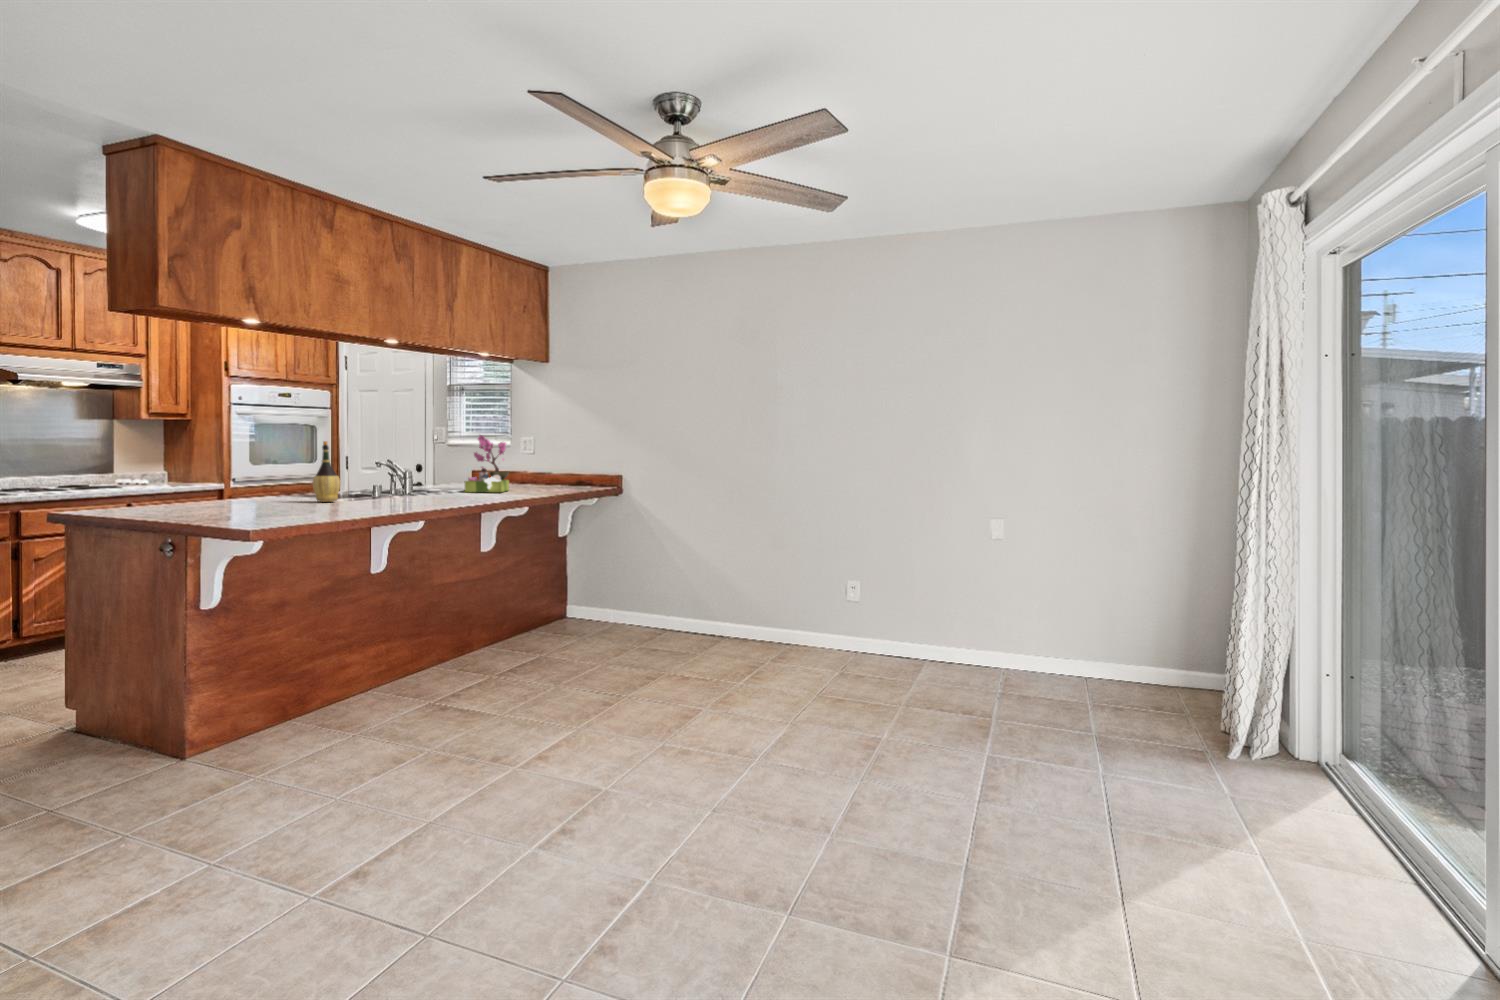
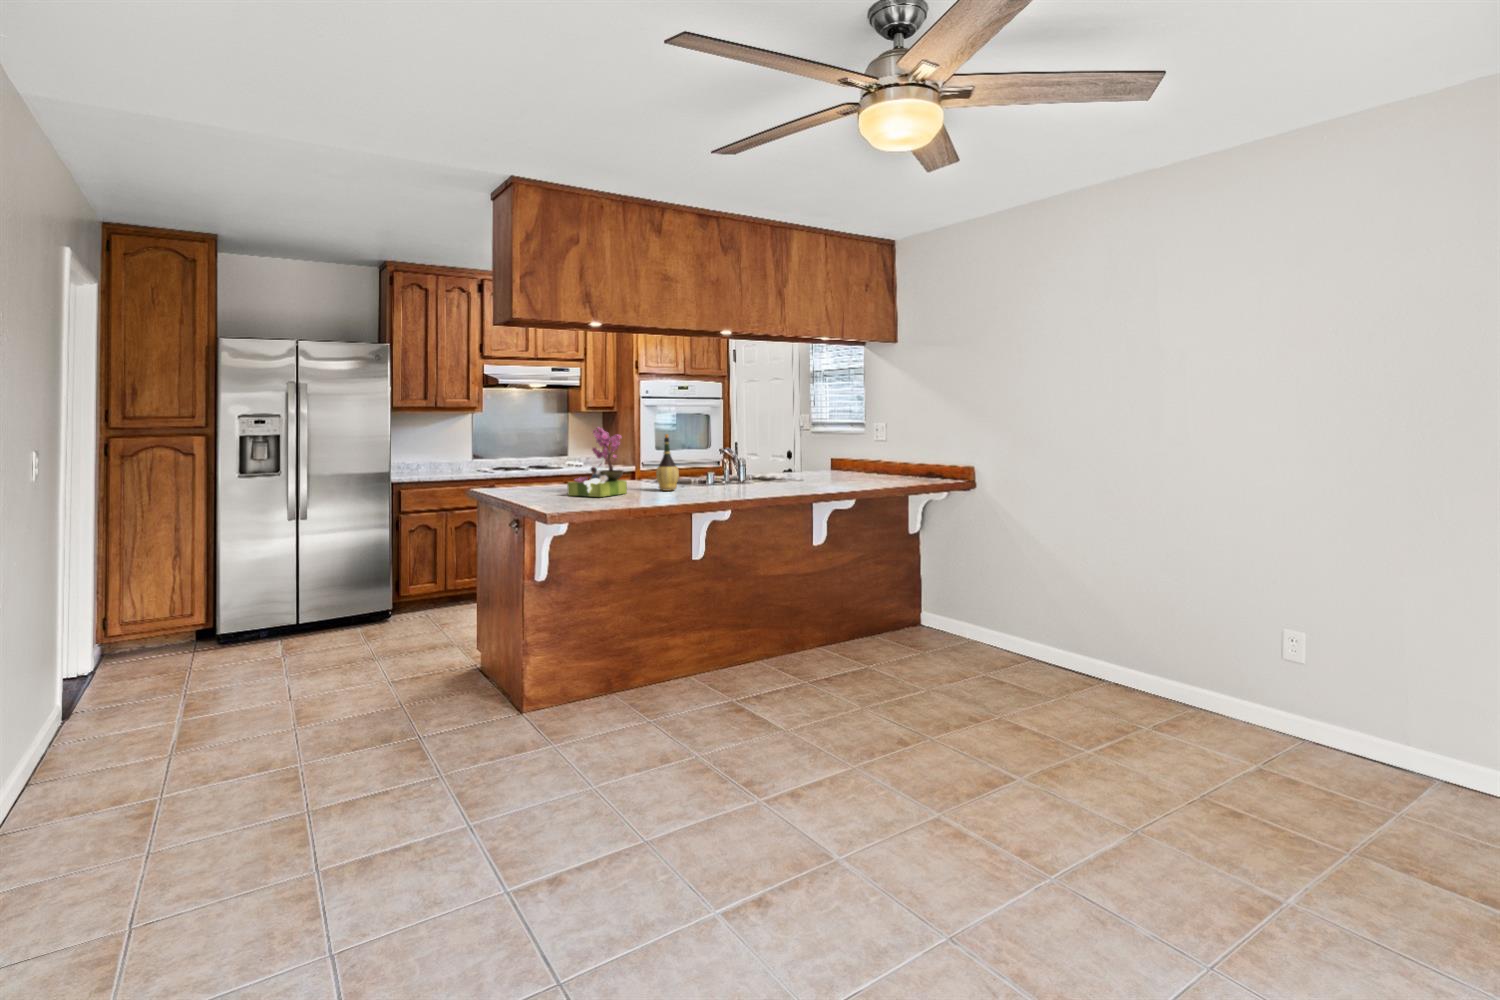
flower arrangement: present [464,435,509,492] -> present [567,427,627,497]

